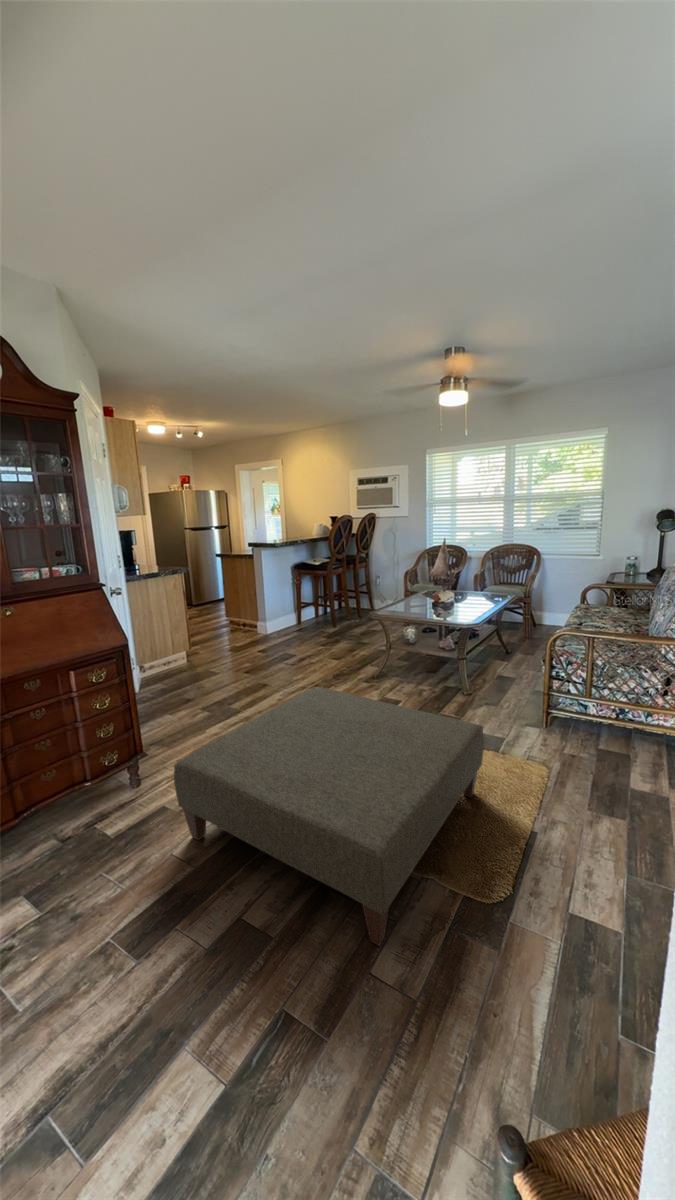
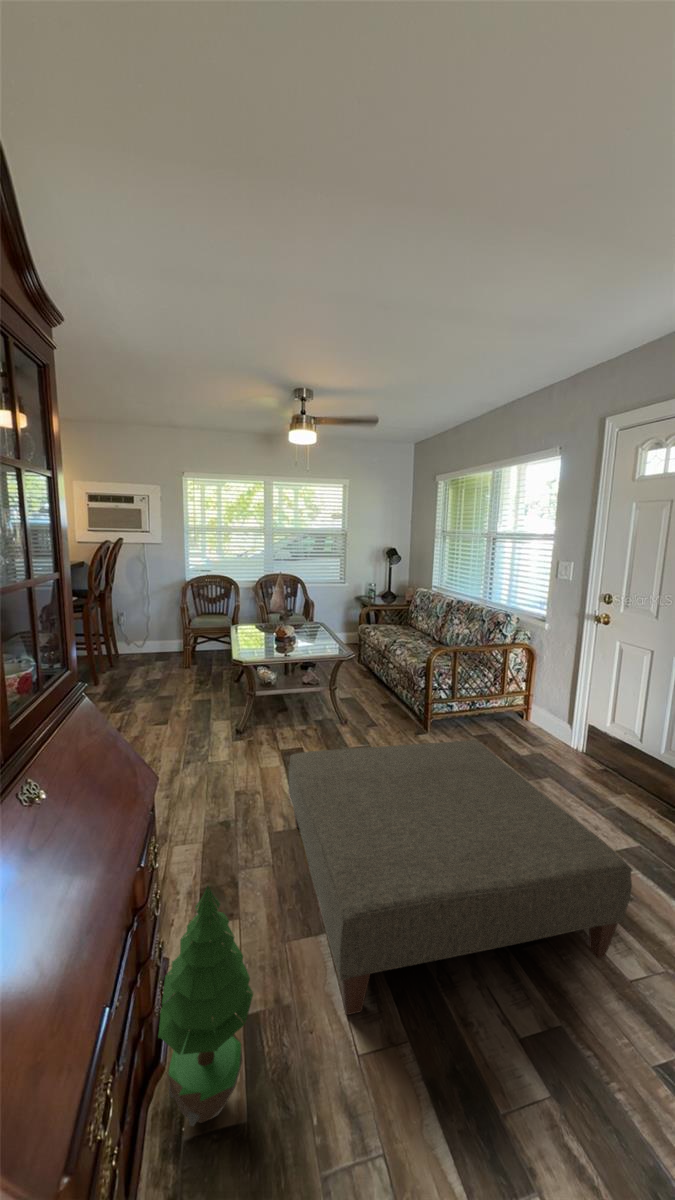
potted tree: none [74,699,131,825] -> present [158,886,253,1126]

